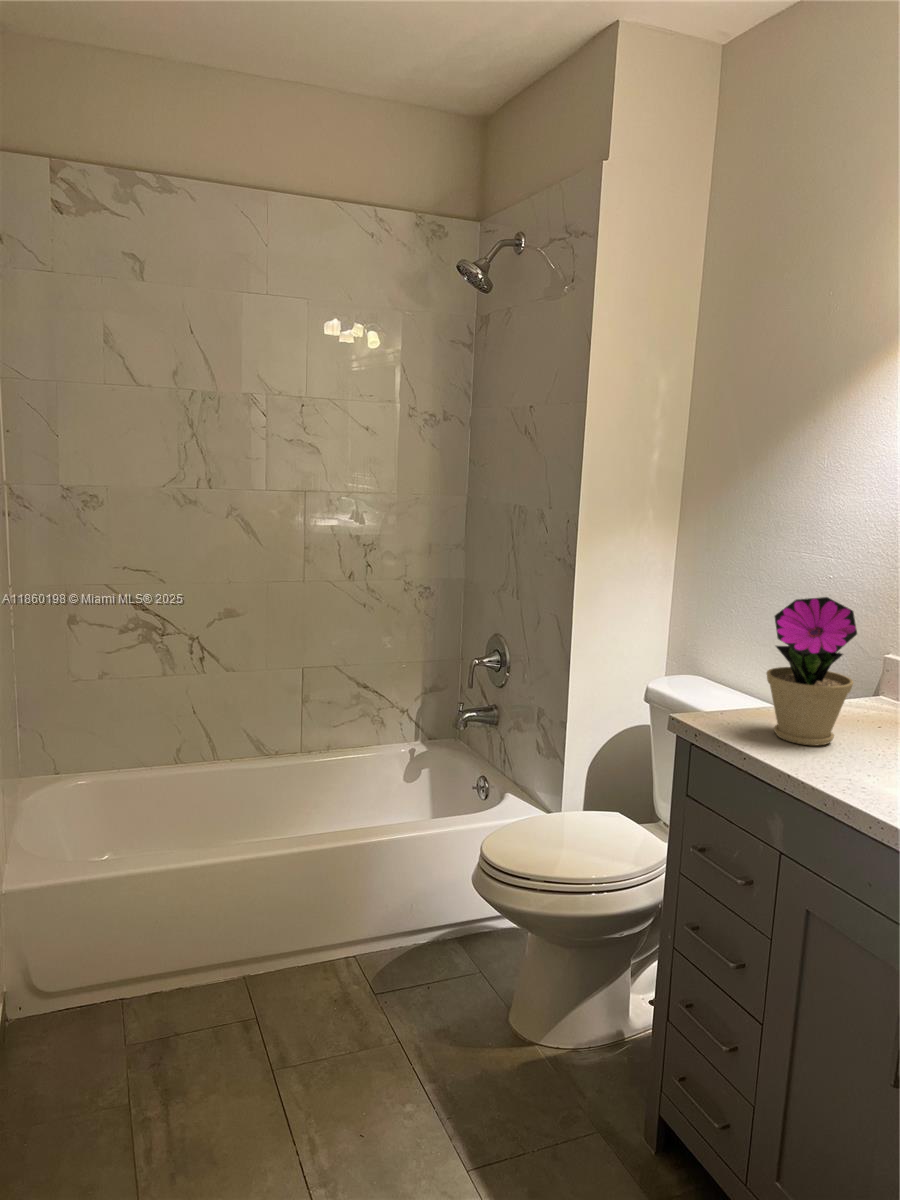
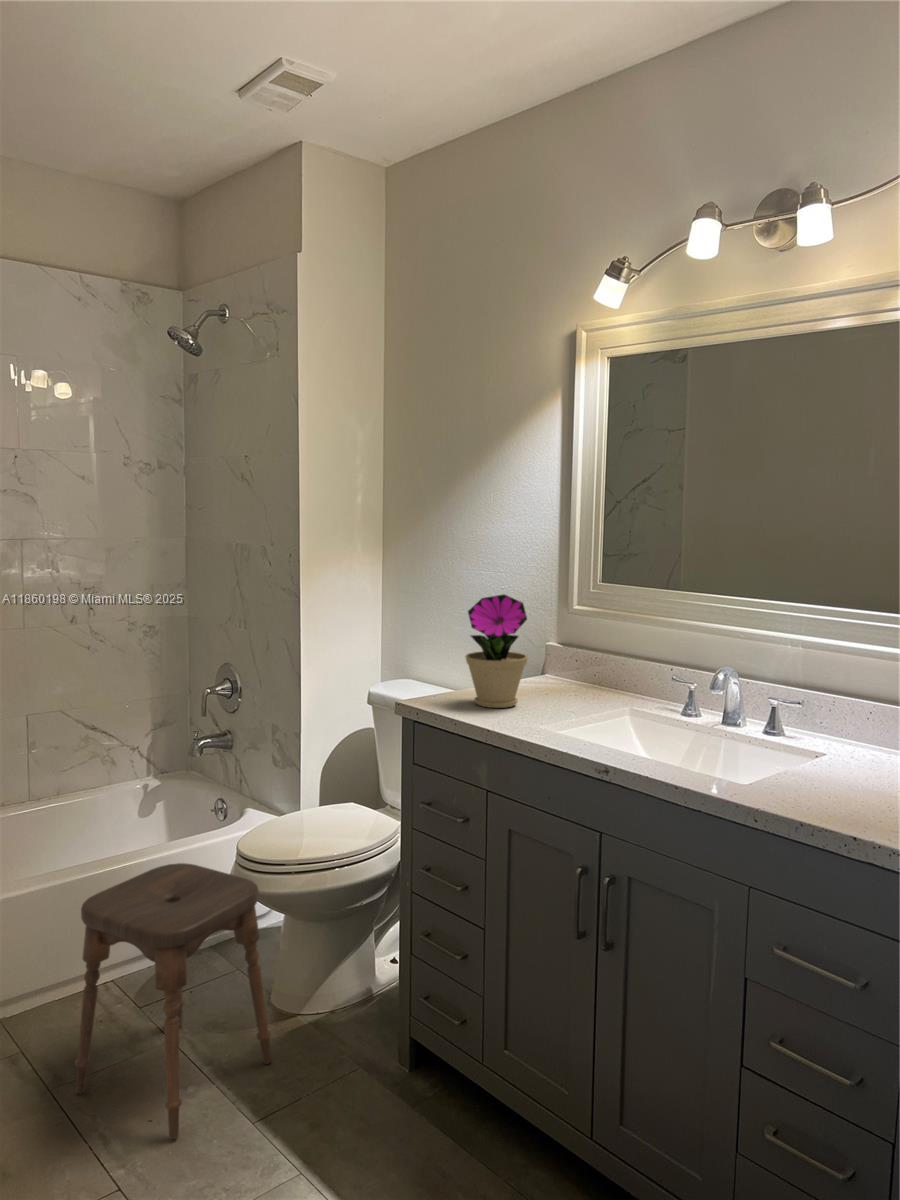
stool: none [298,857,500,1165] -> present [75,863,272,1139]

